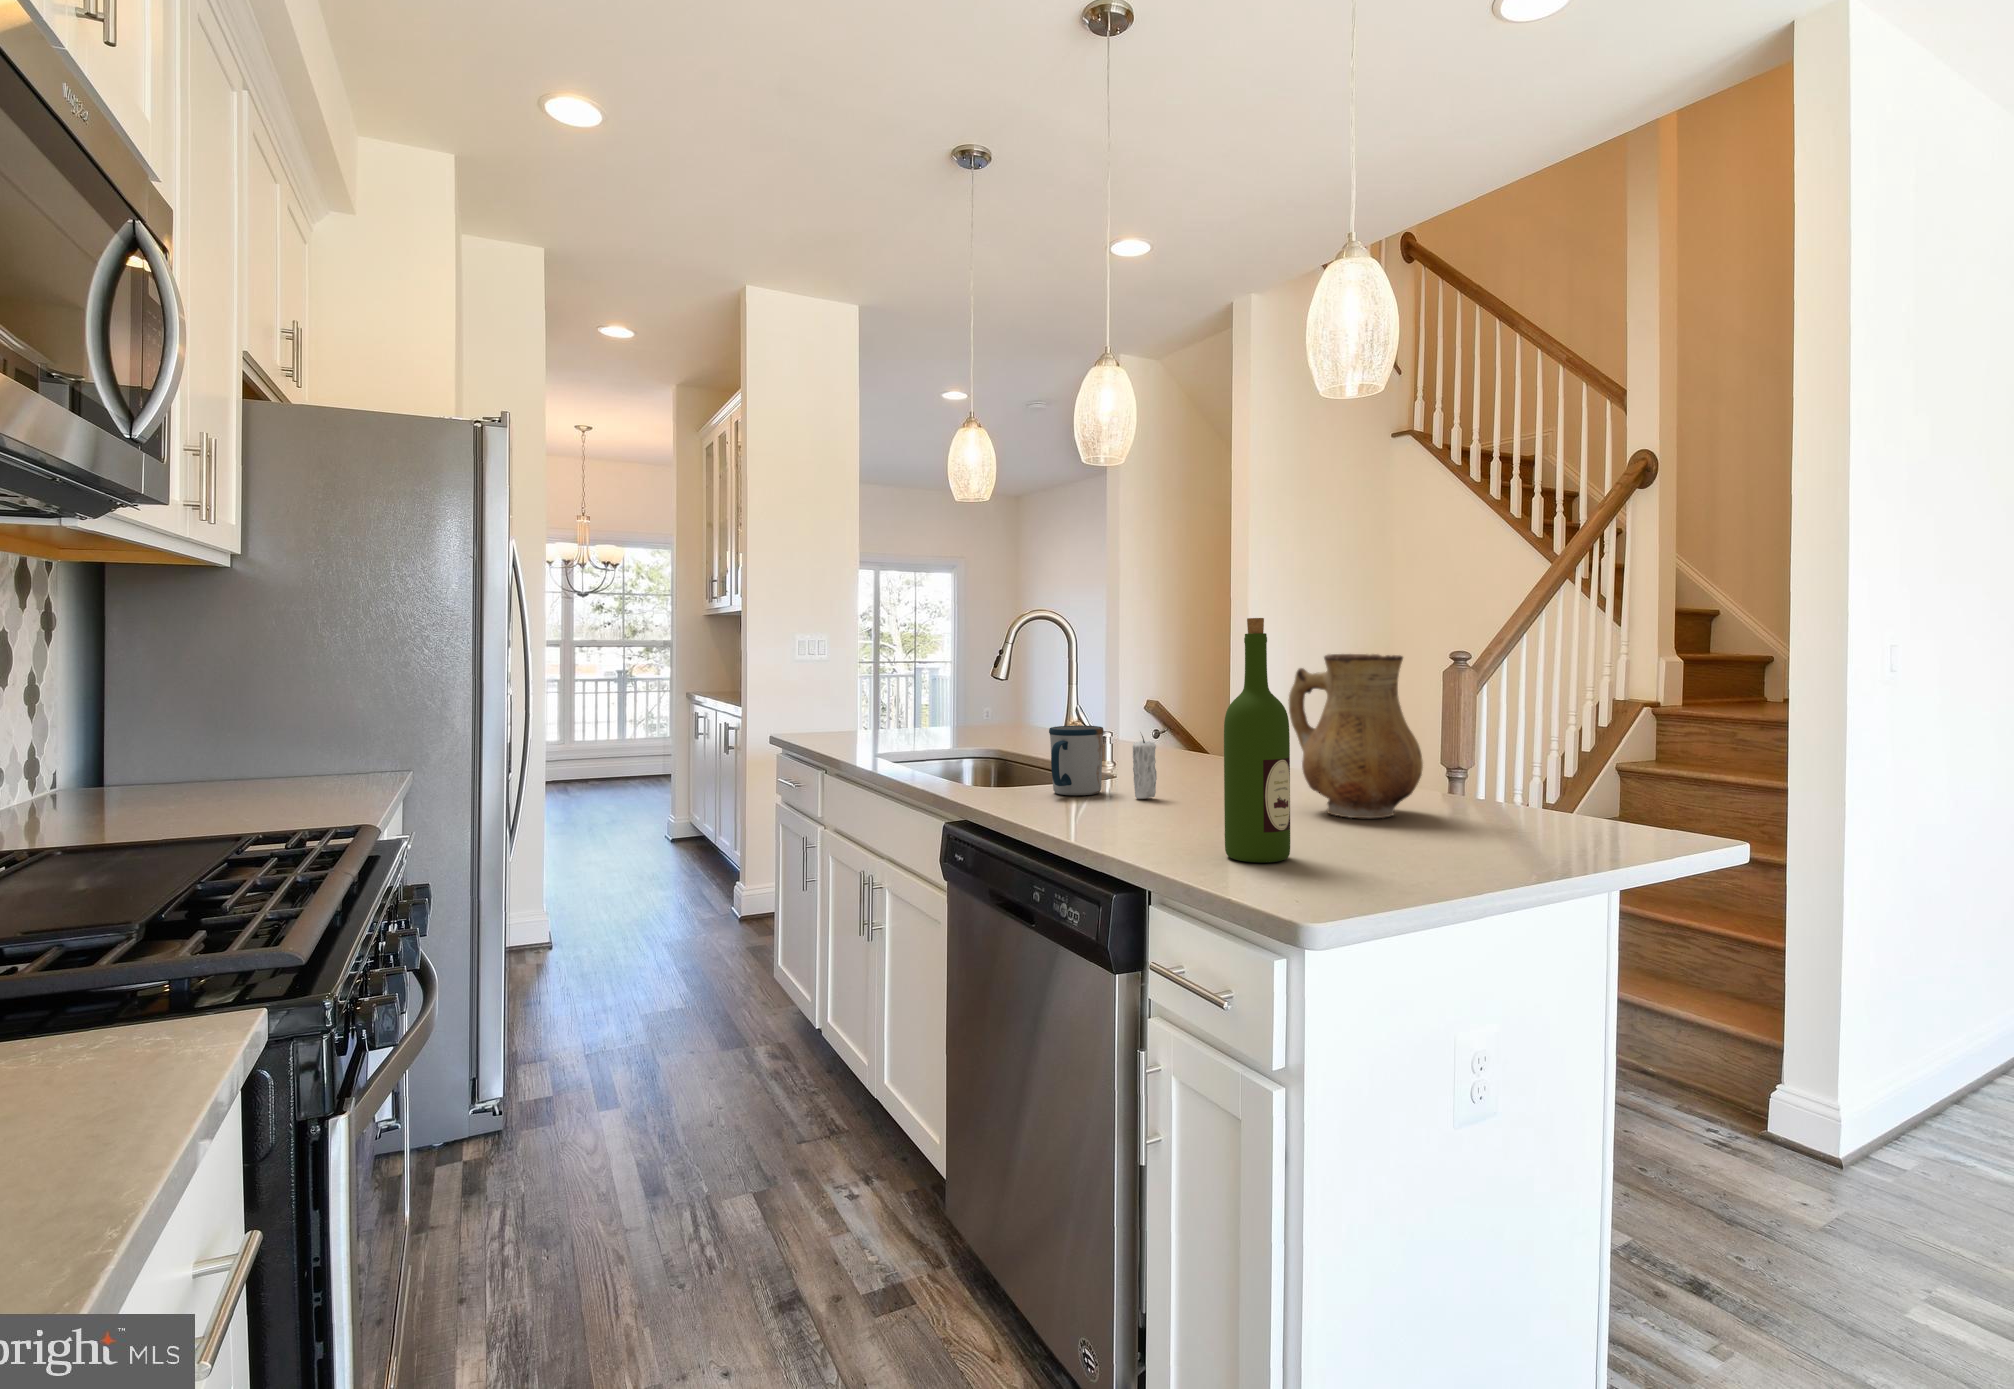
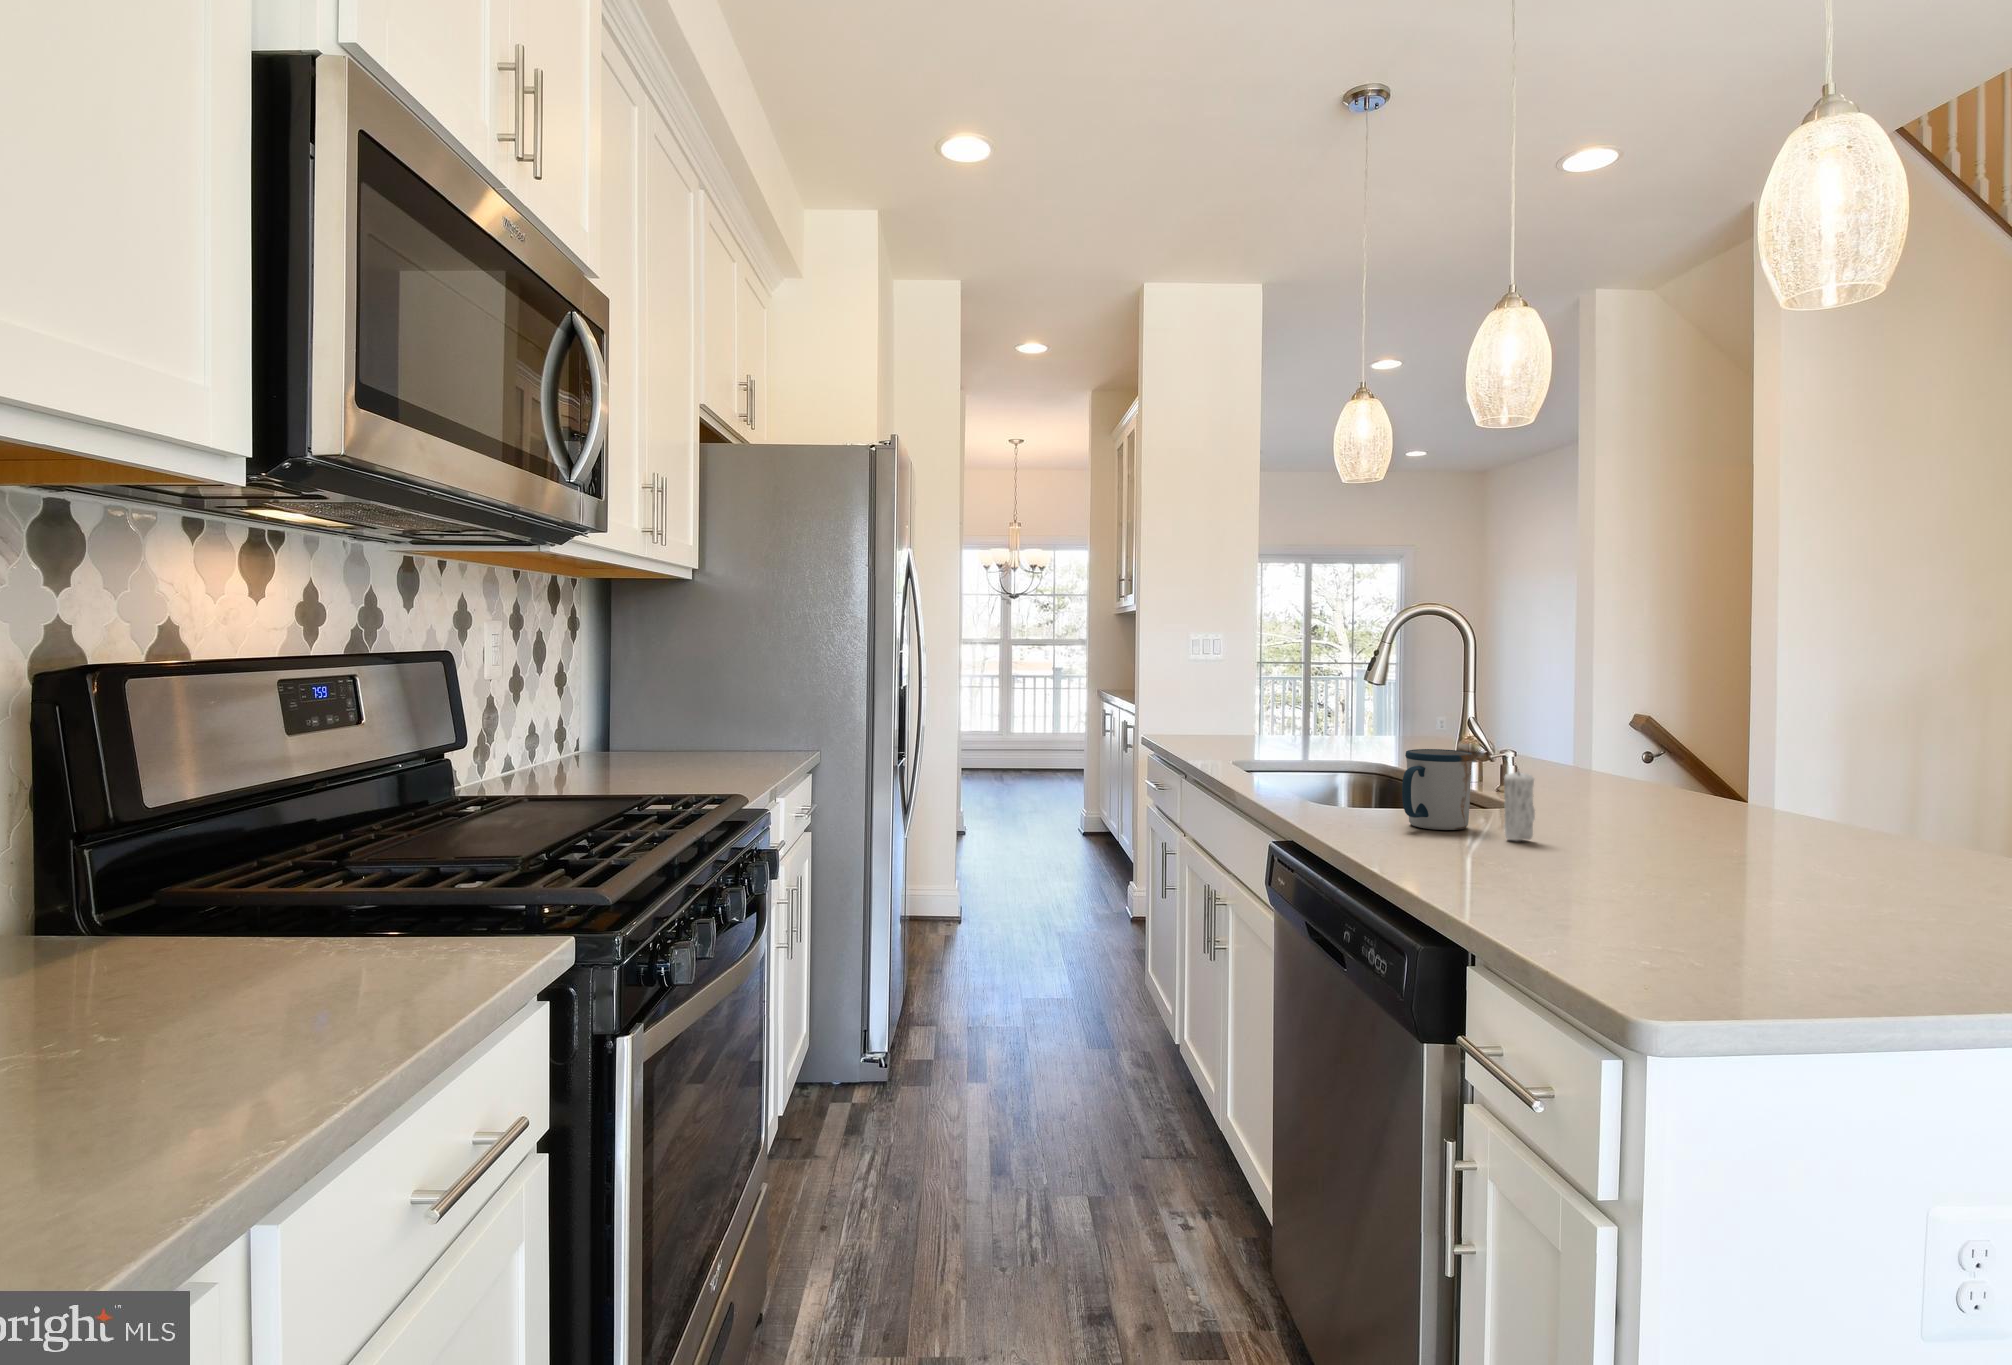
wine bottle: present [1224,618,1290,863] -> none [1567,636,1658,936]
ceramic pitcher: present [1289,654,1423,818] -> none [1712,679,1913,896]

